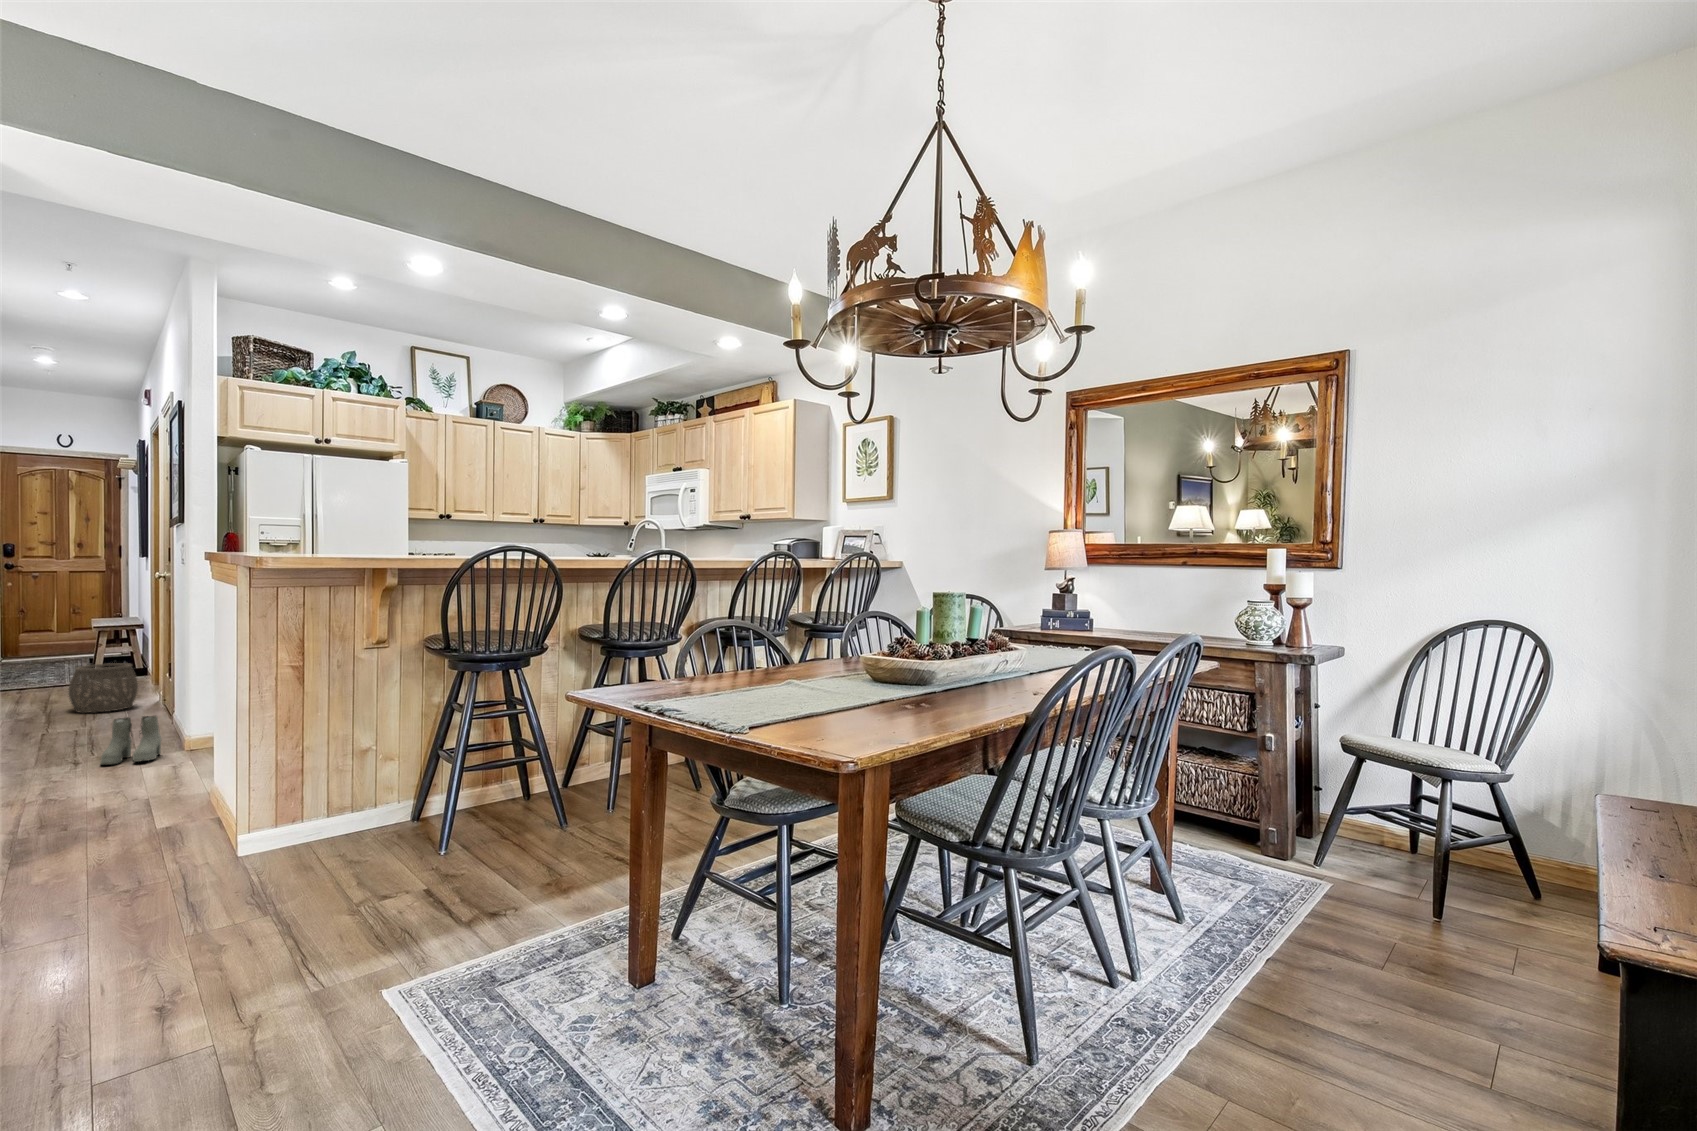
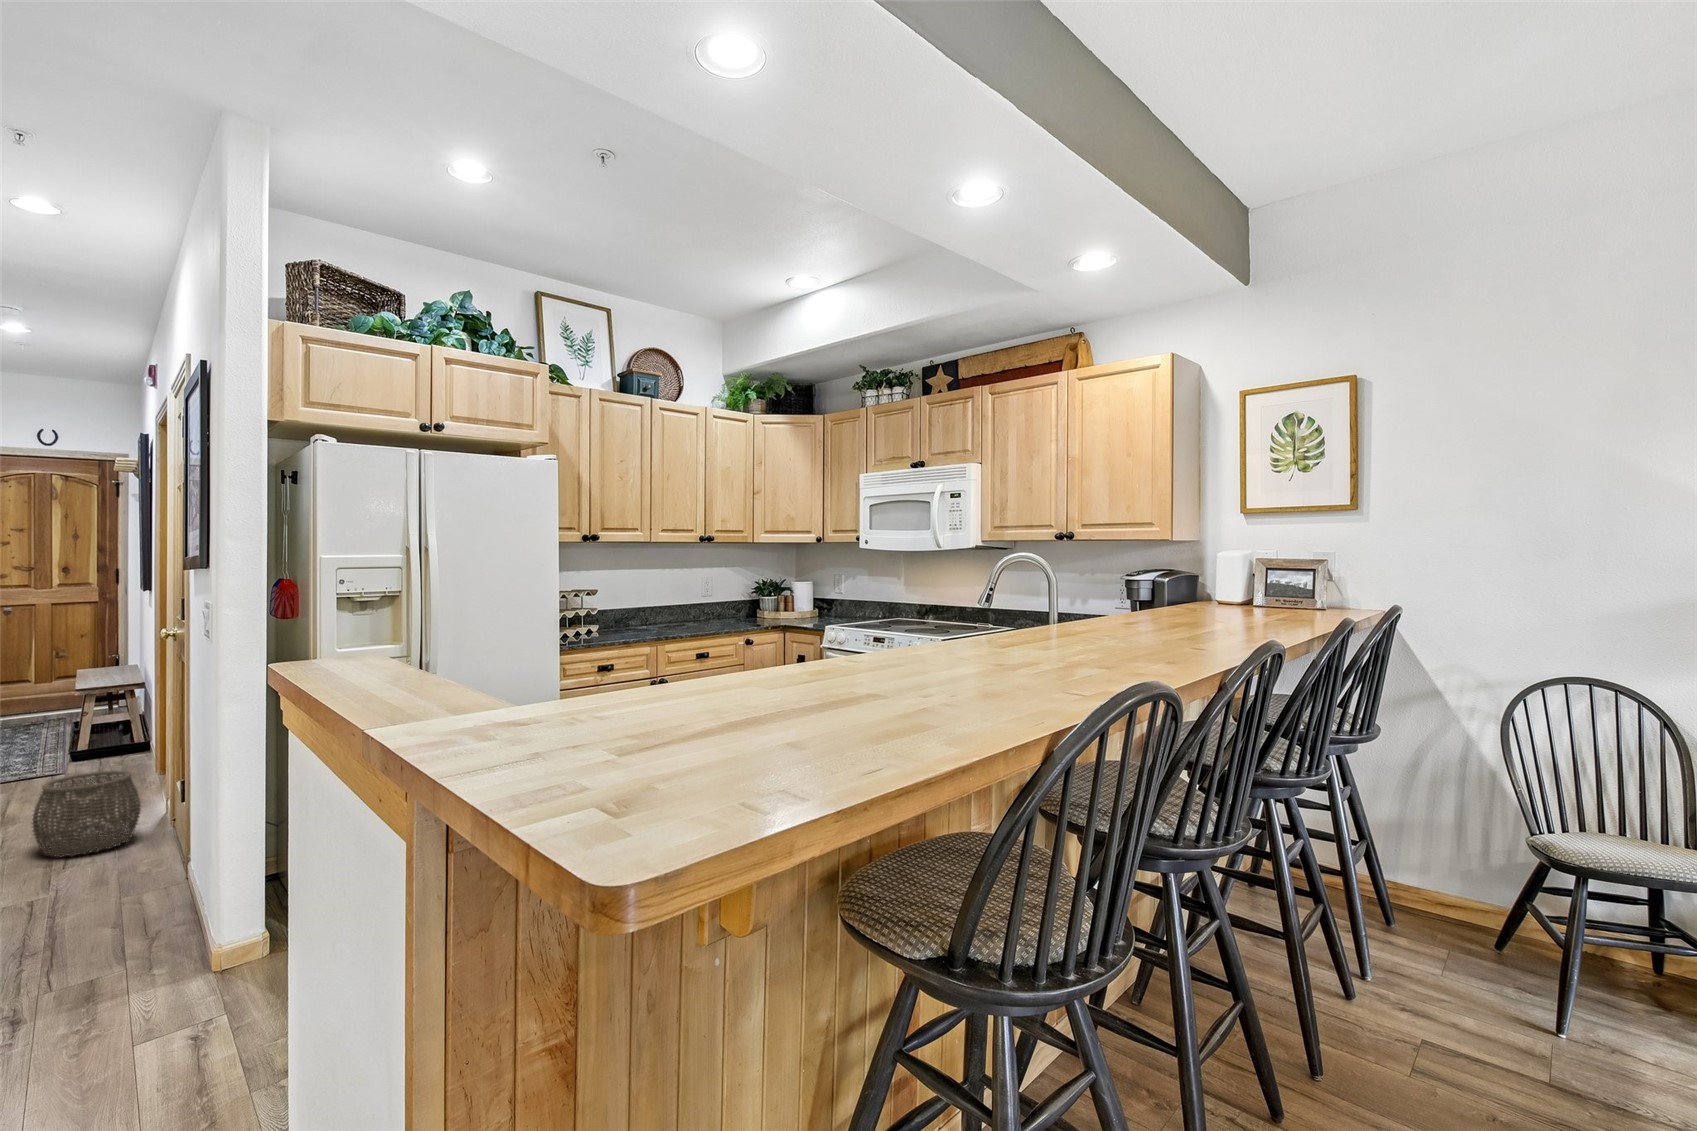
boots: present [100,716,161,765] -> none [67,925,181,1043]

